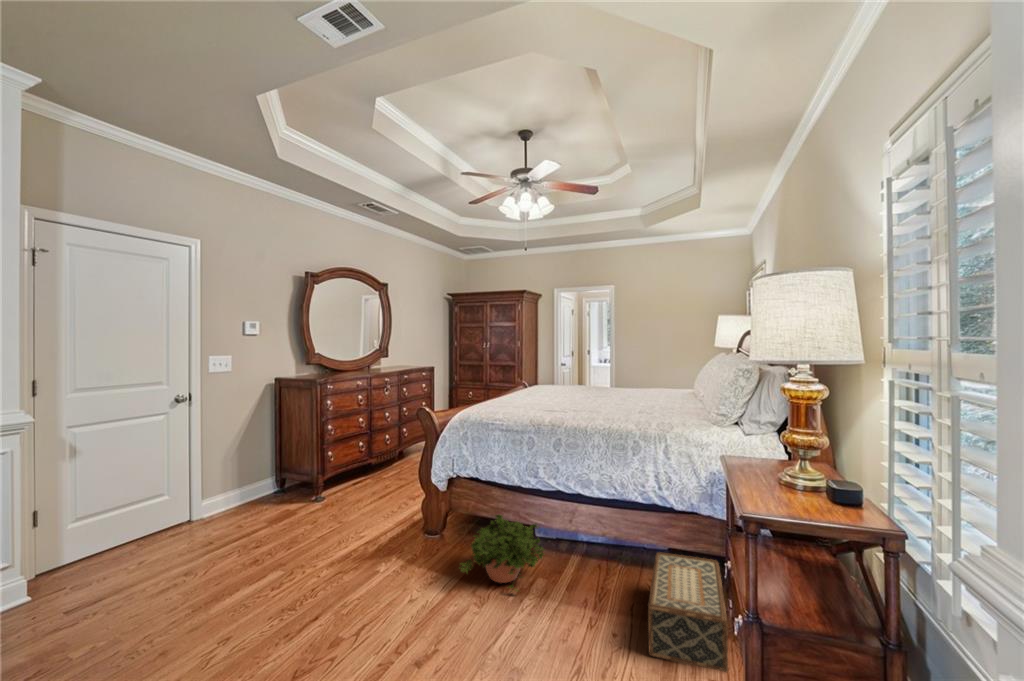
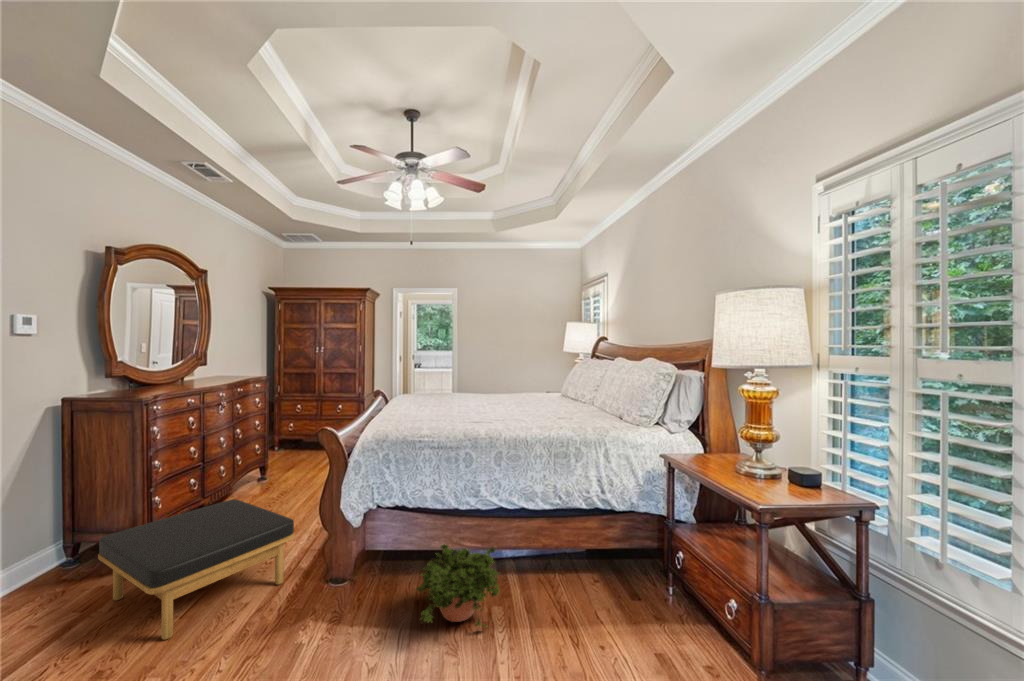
ottoman: none [287,460,403,546] -> present [98,499,294,640]
woven basket: present [648,553,728,672] -> none [604,550,707,658]

